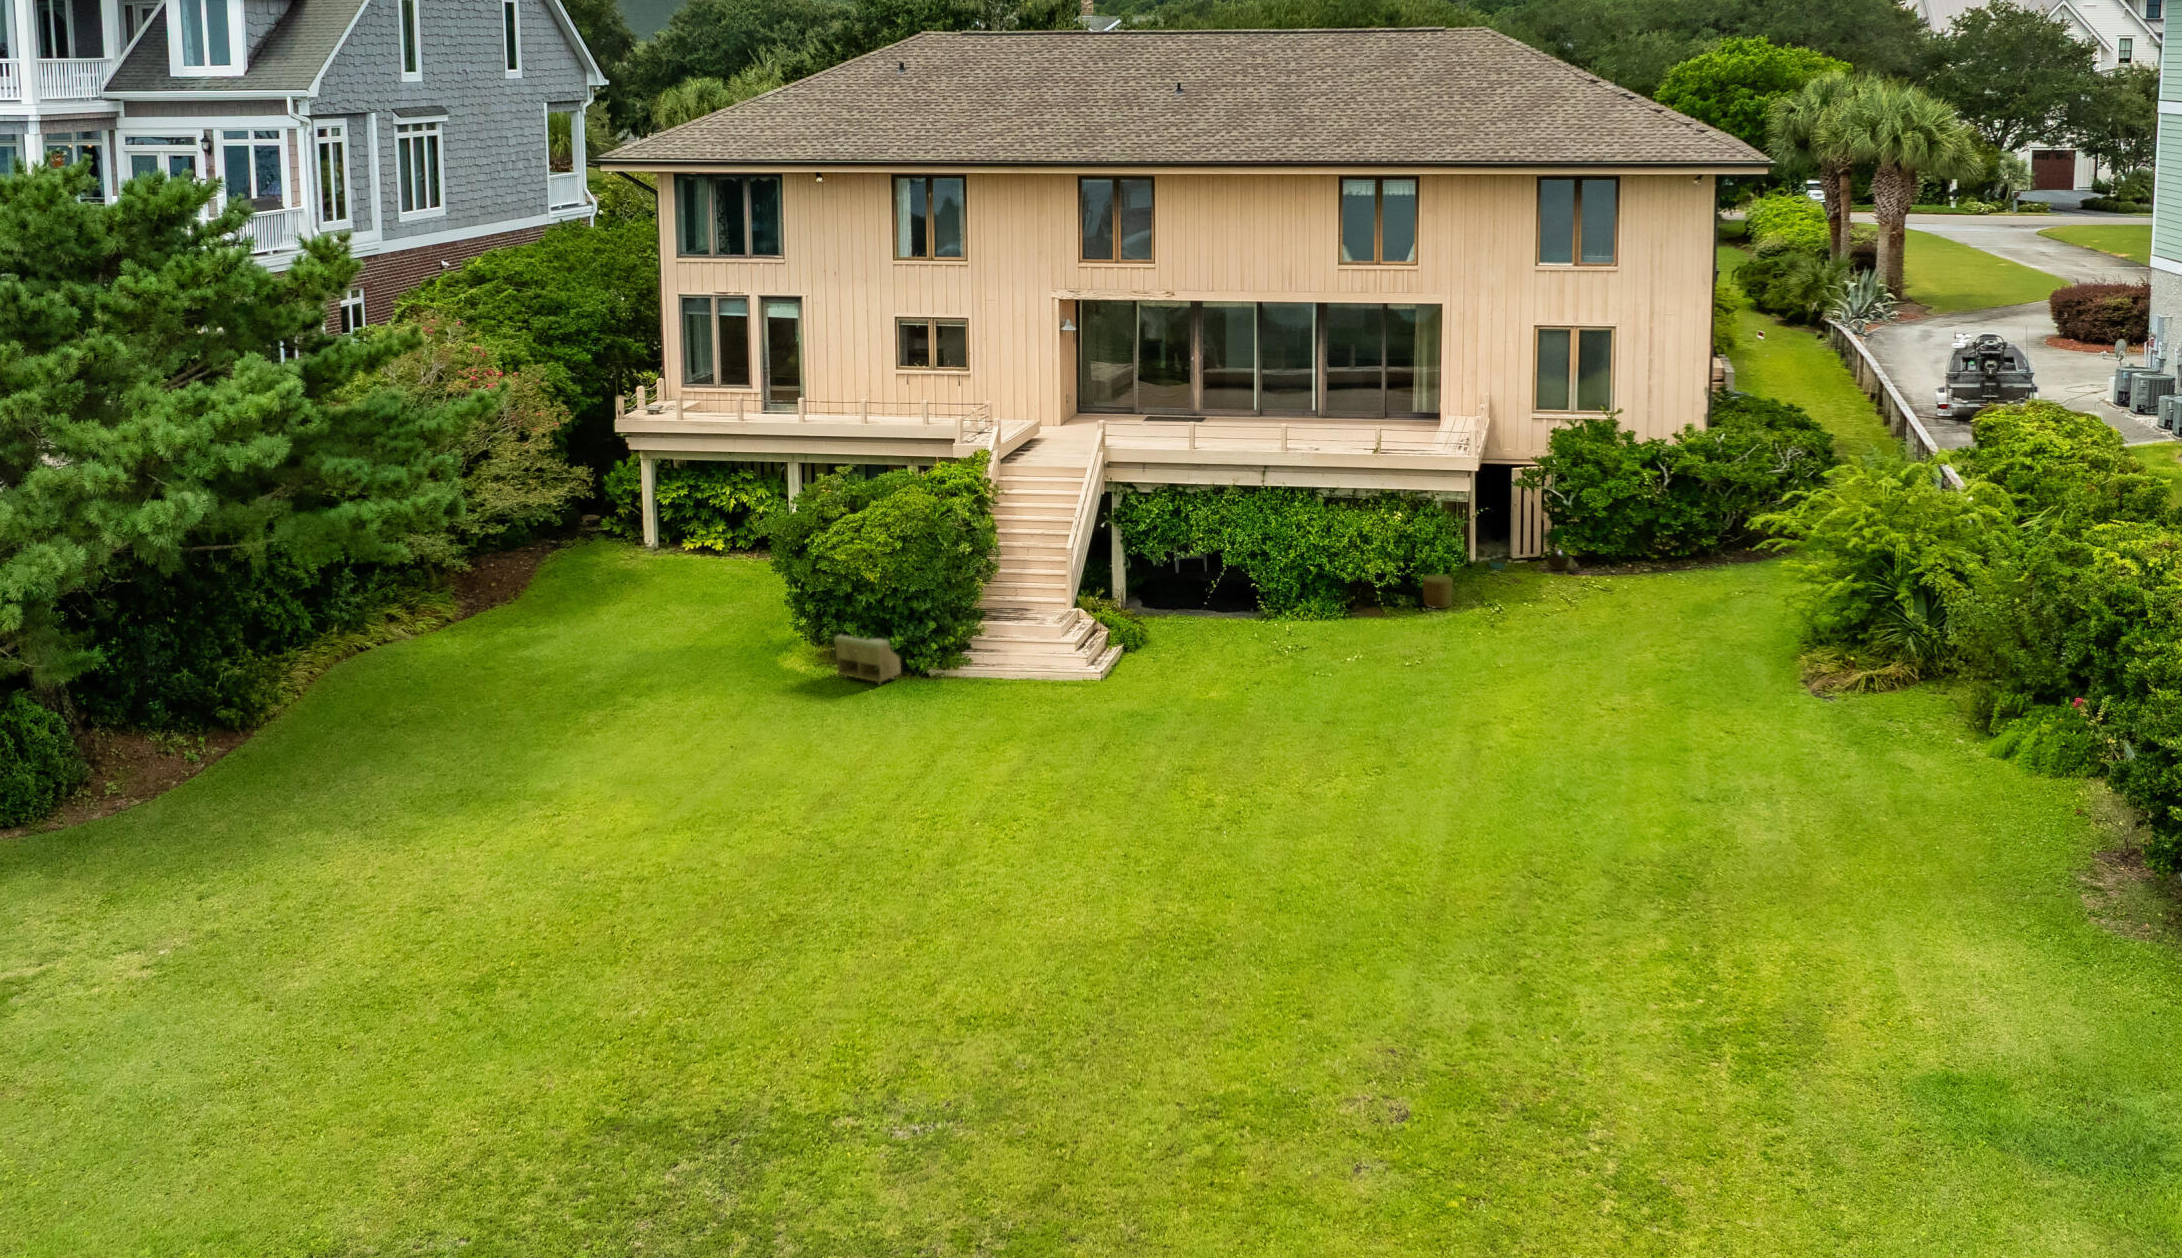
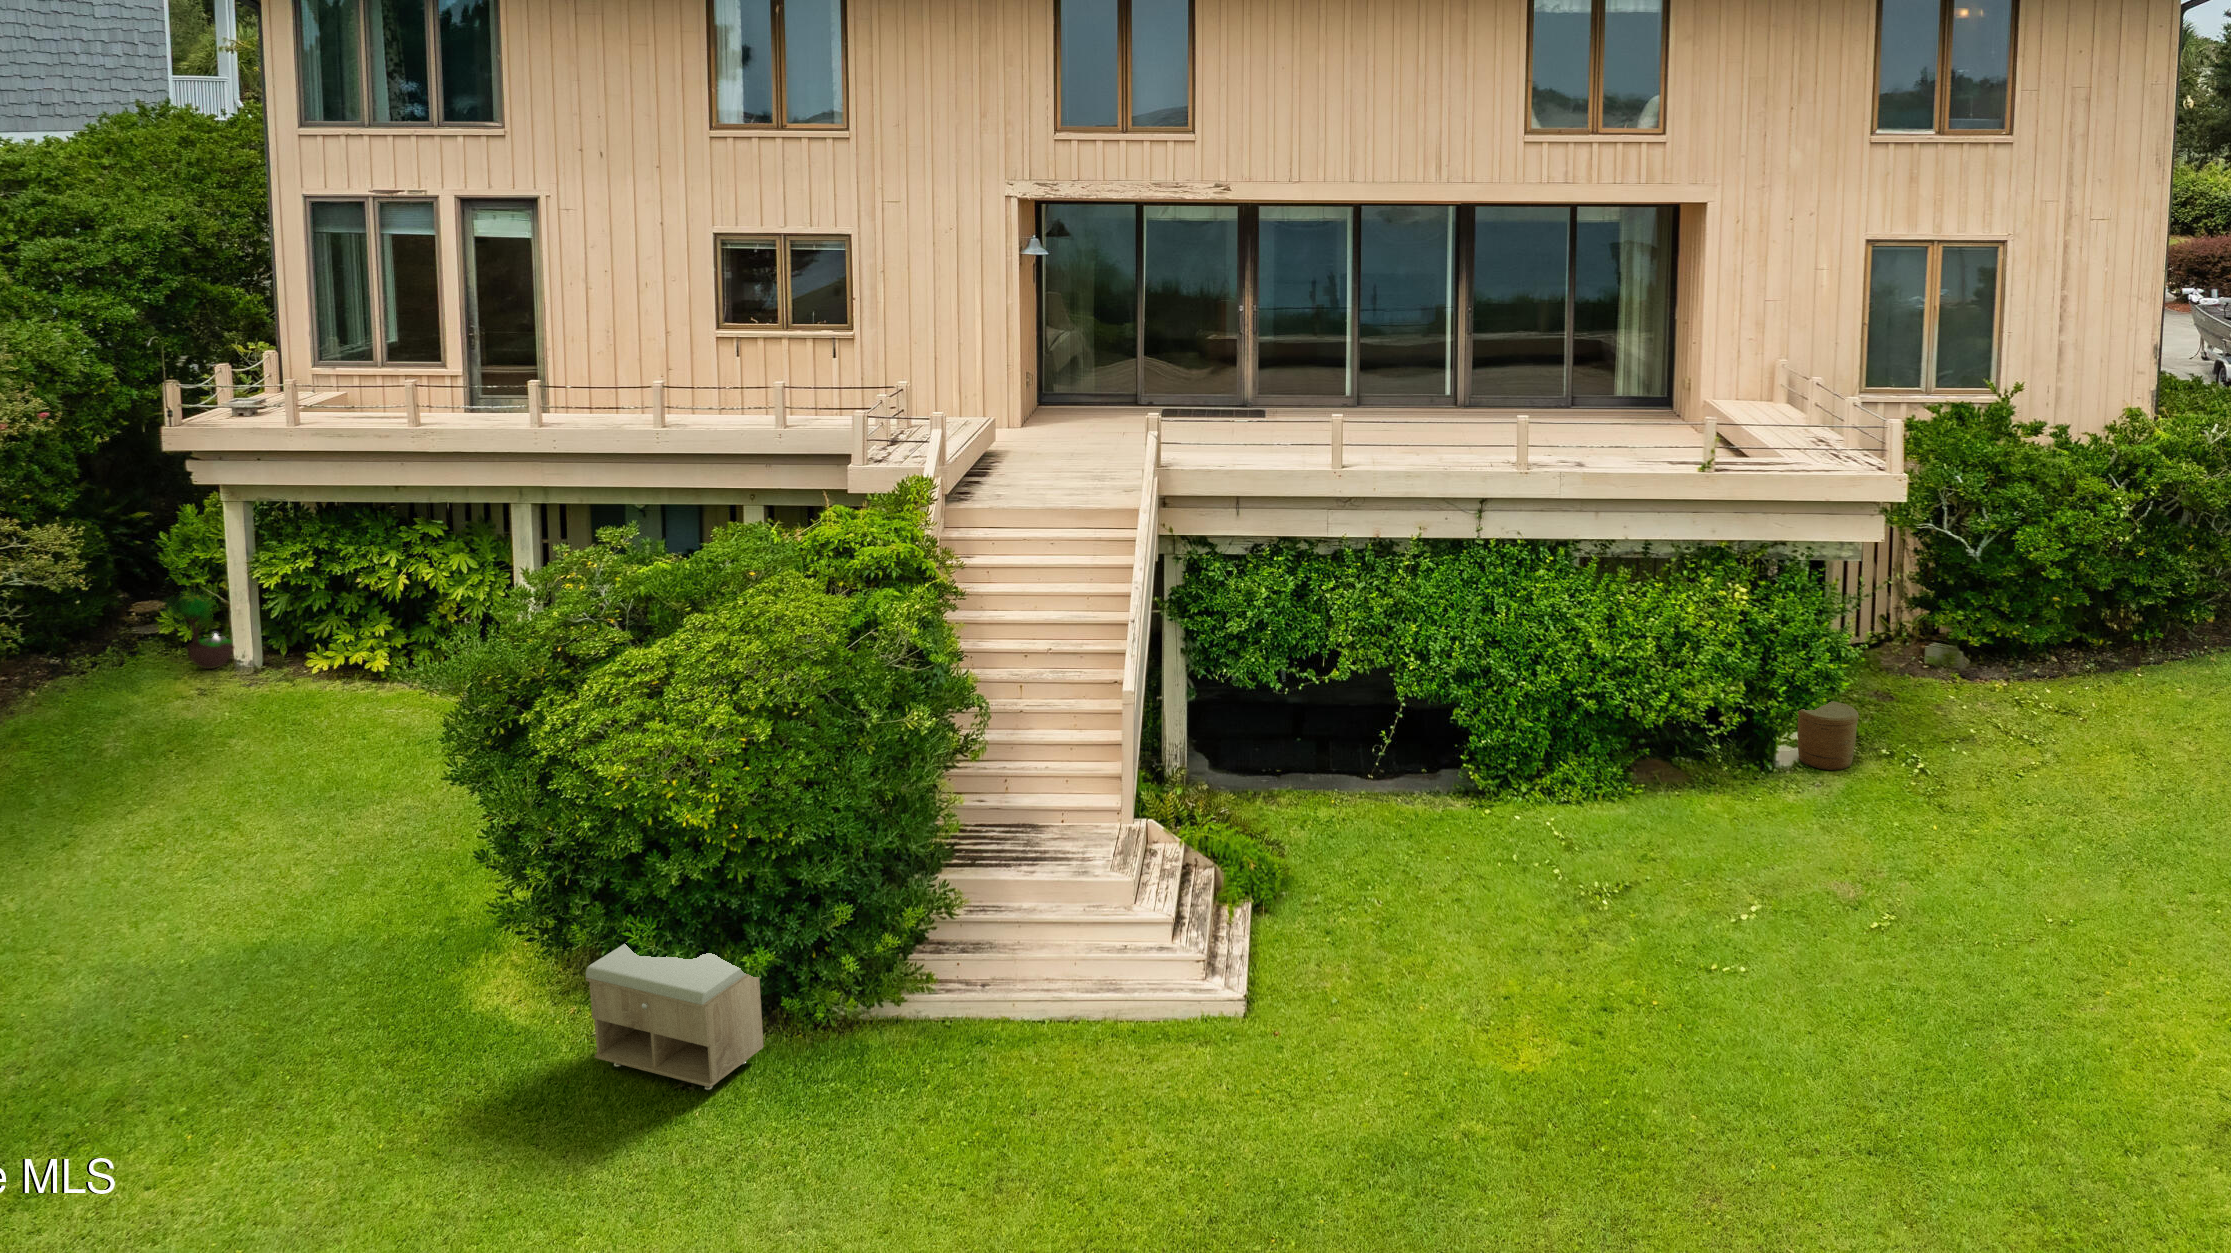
potted tree: present [1542,527,1569,570] -> present [166,591,232,669]

